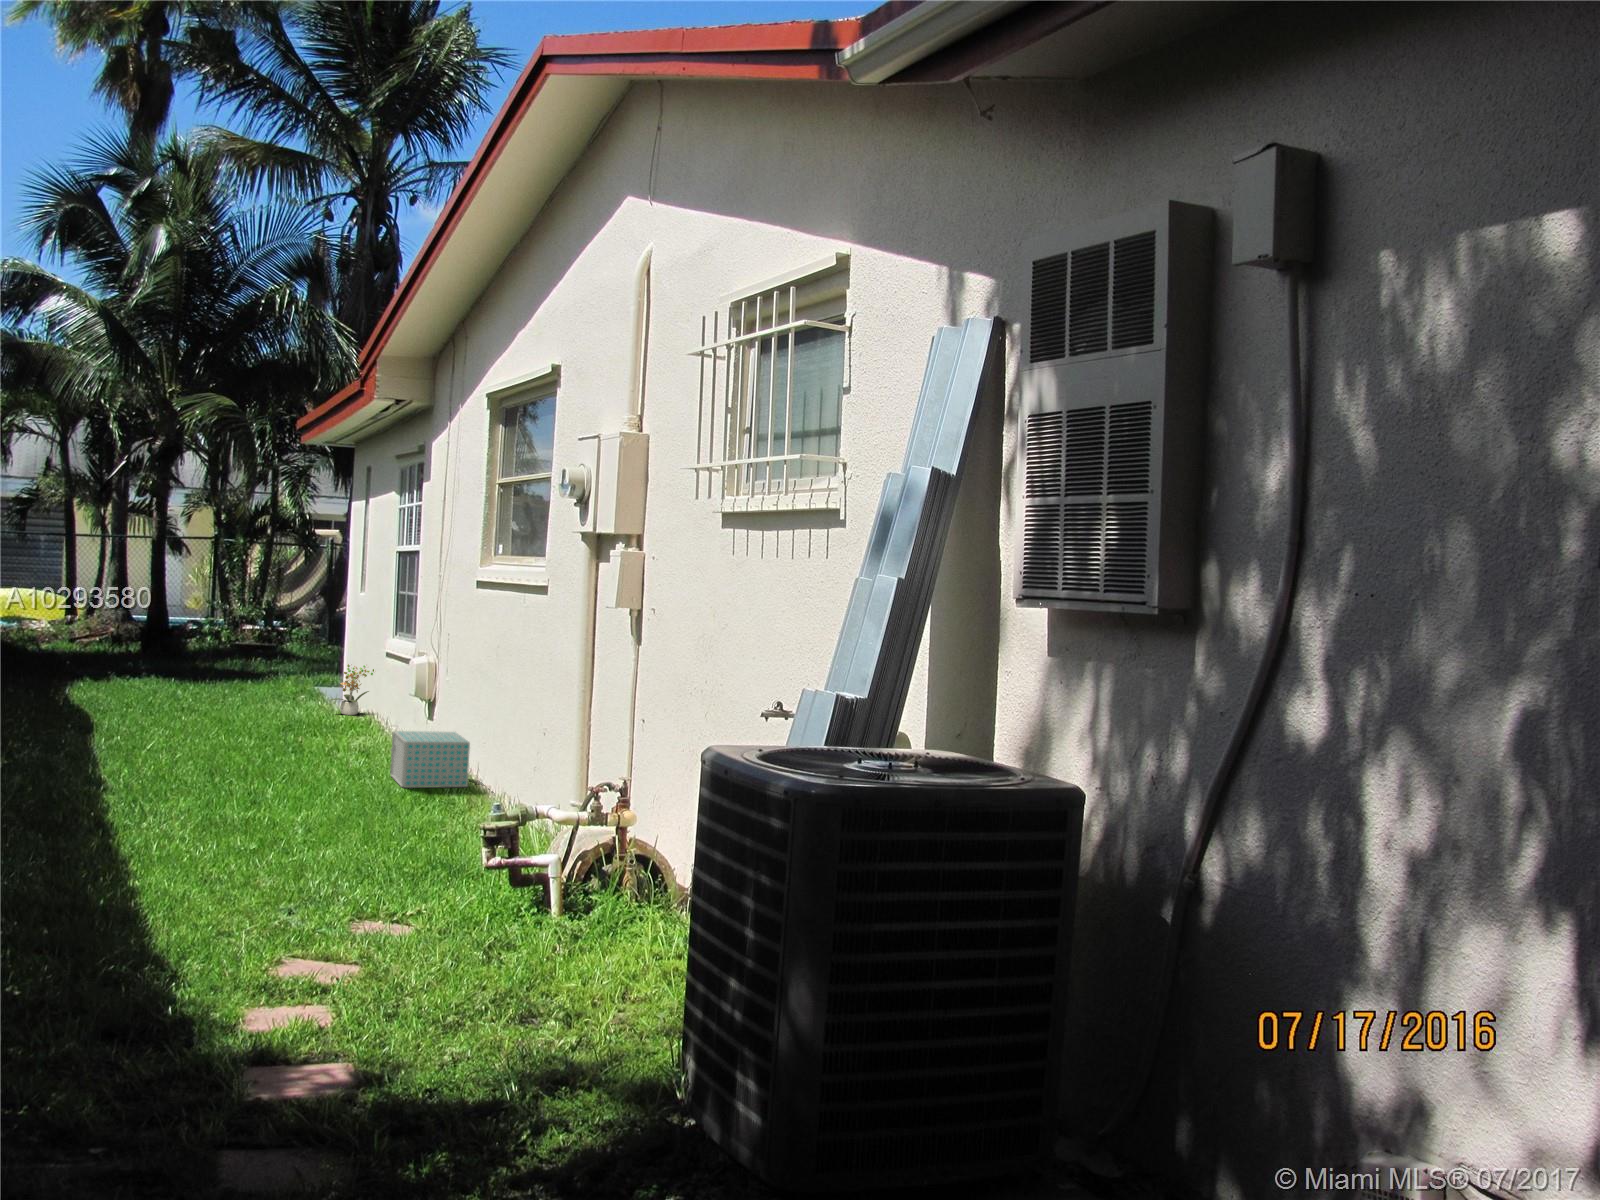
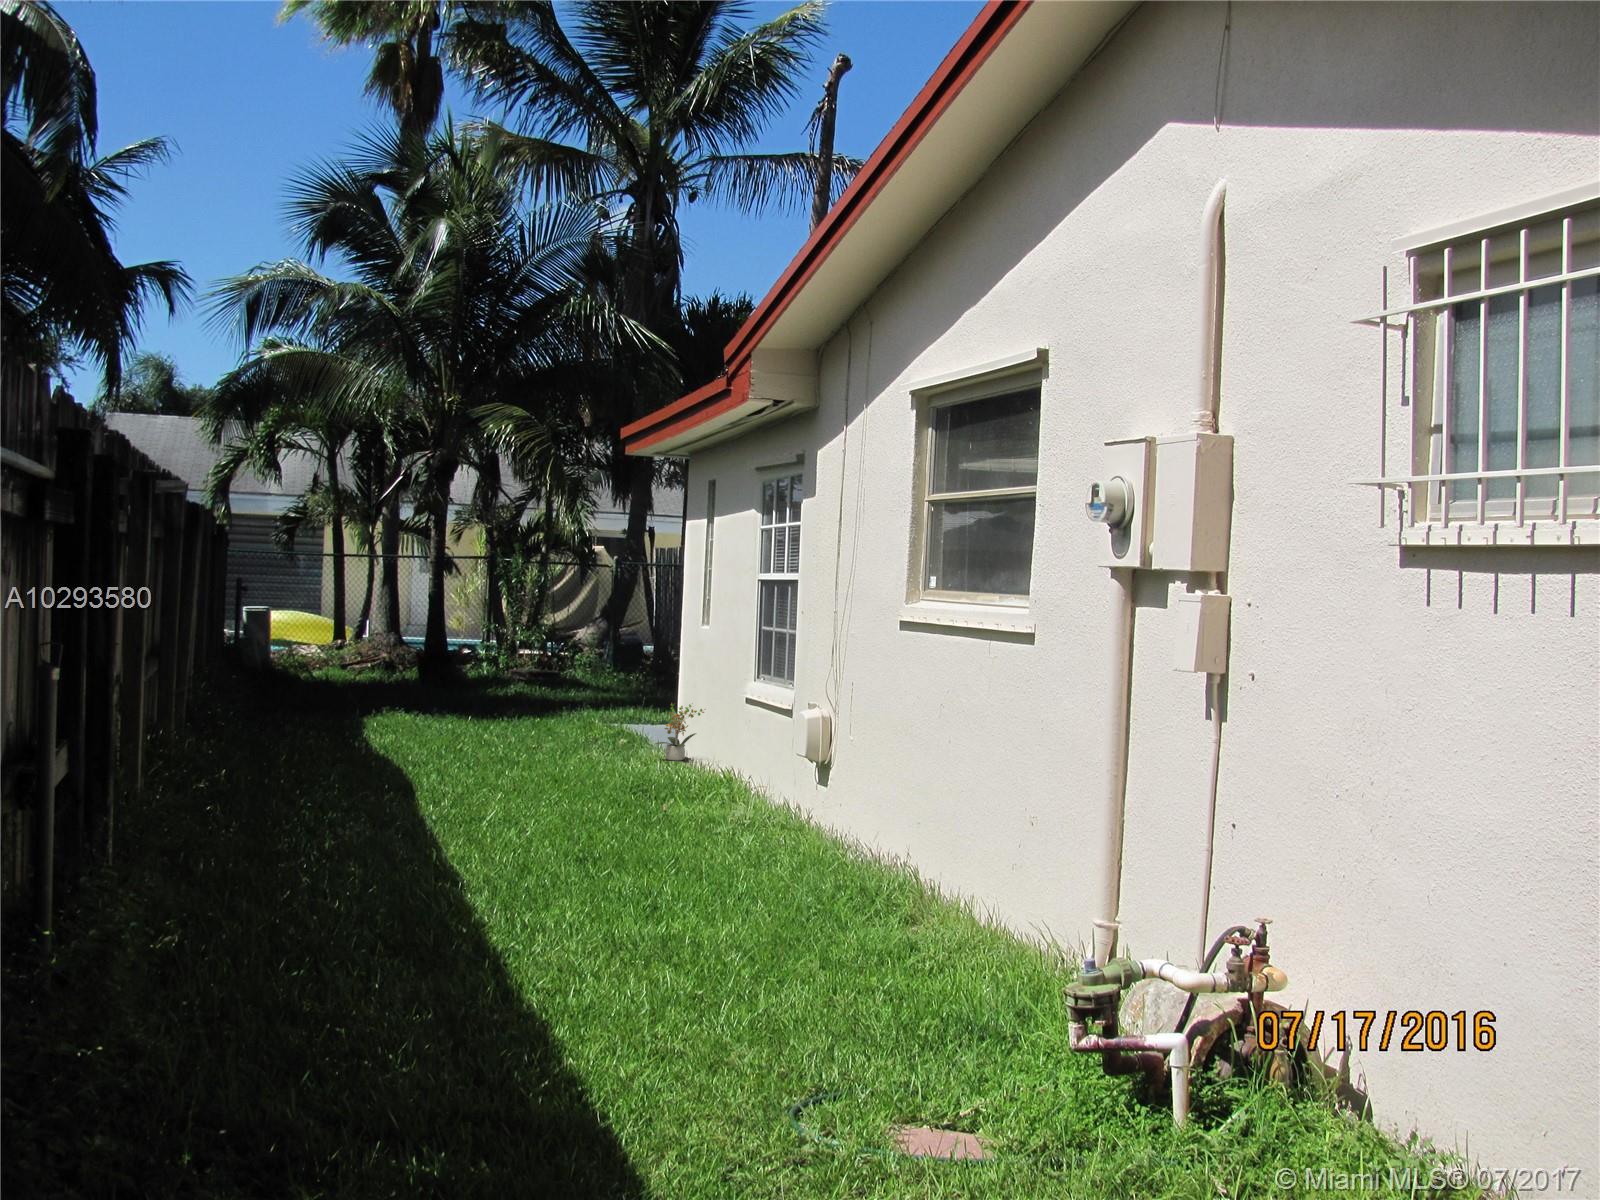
storage box: present [390,731,470,788] -> none [777,799,879,871]

